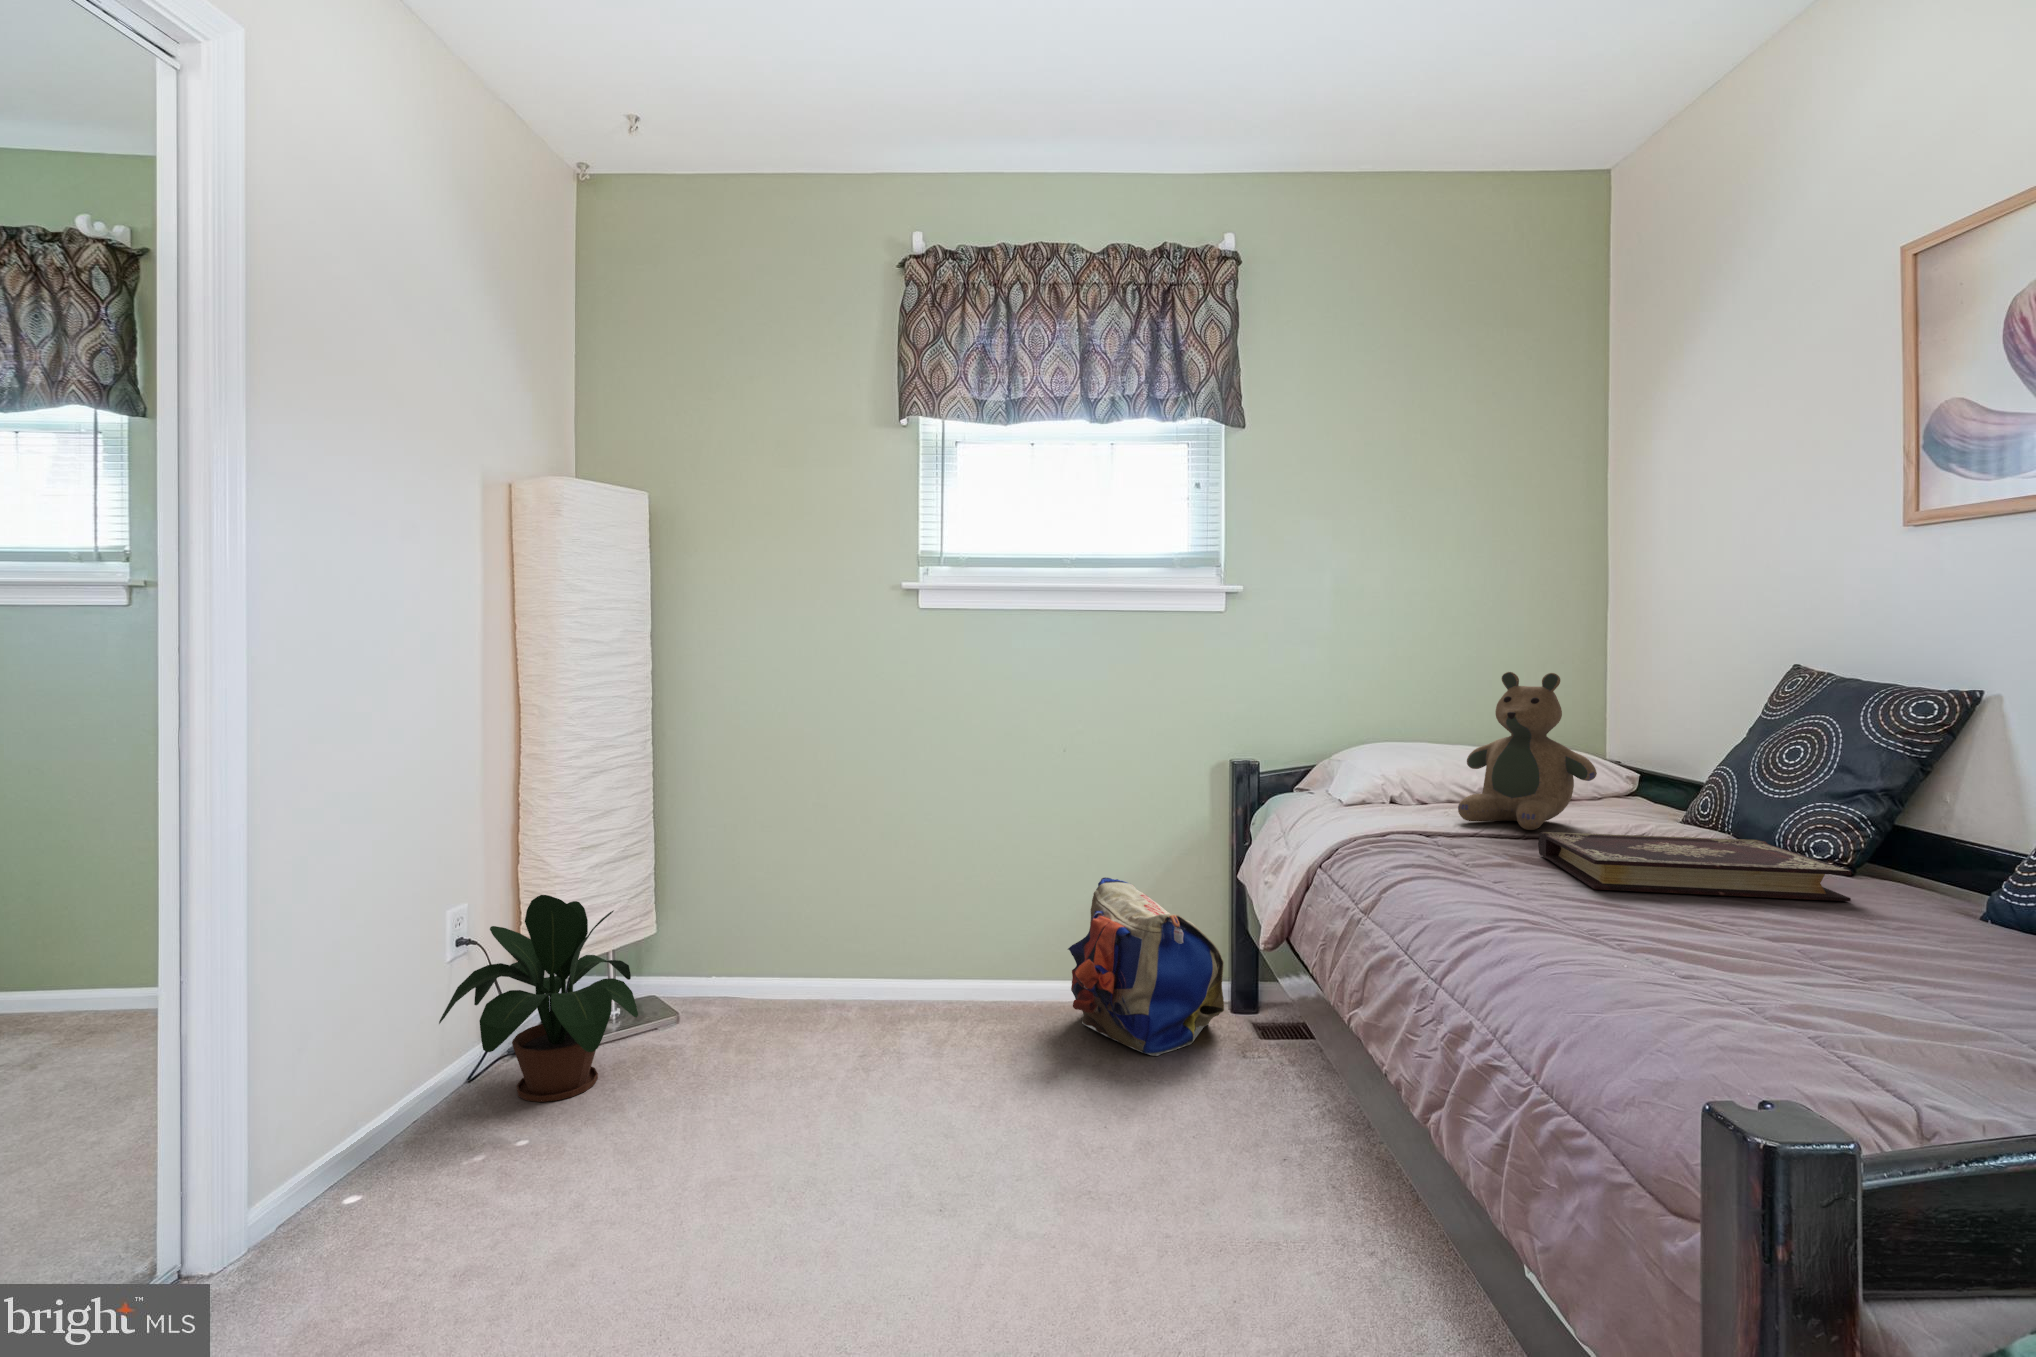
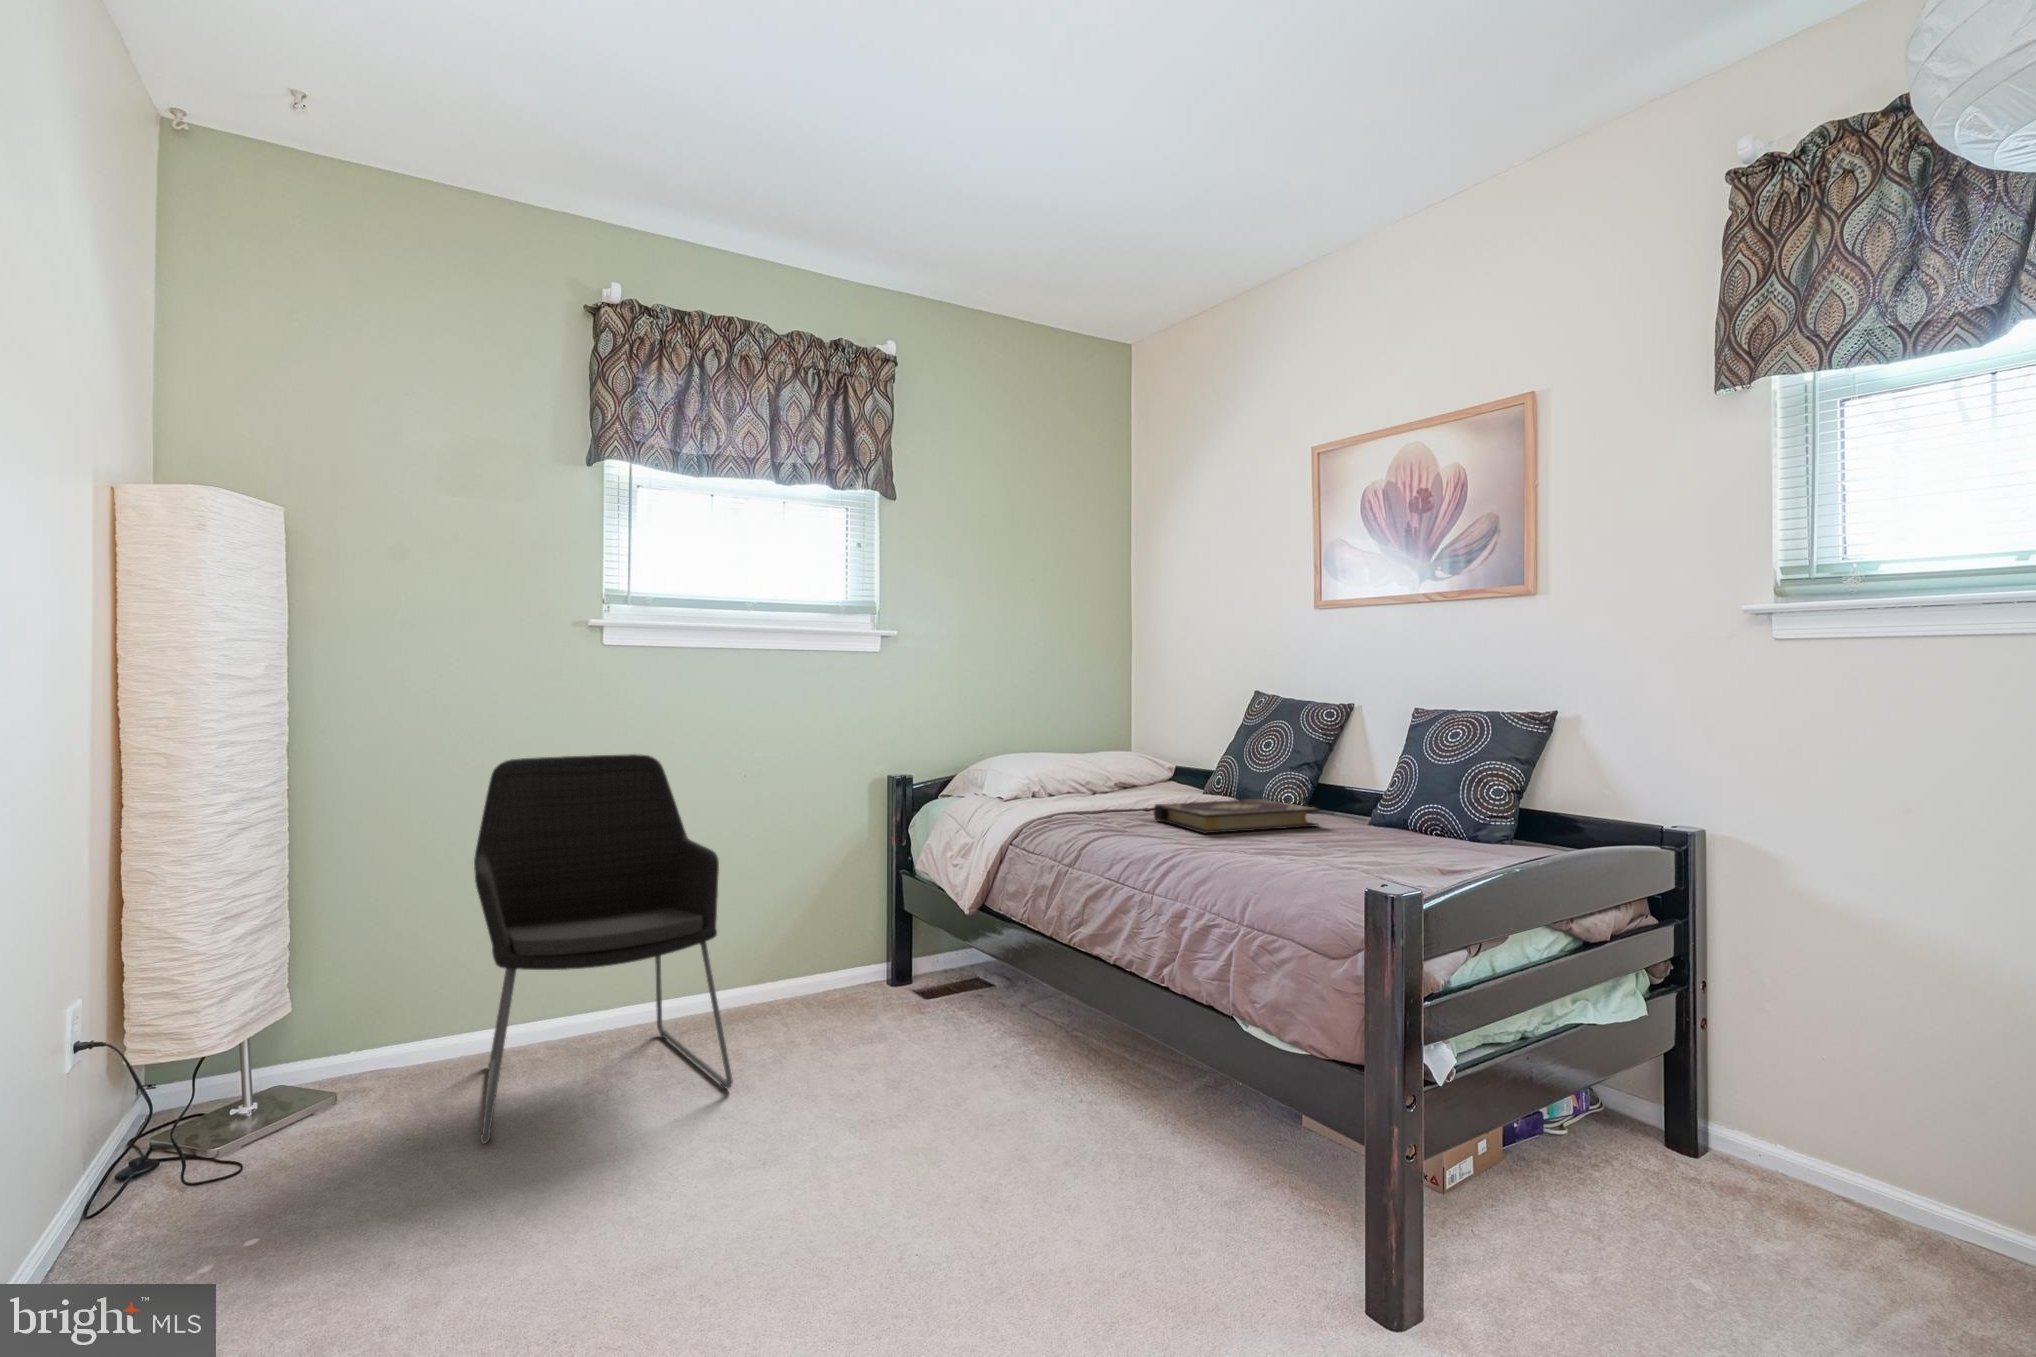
teddy bear: present [1458,672,1597,830] -> none [1081,698,1166,807]
chair: none [730,722,978,1095] -> present [474,754,733,1143]
backpack: present [1068,877,1224,1059] -> none [767,888,906,1030]
potted plant: present [439,895,638,1102] -> none [89,962,350,1211]

